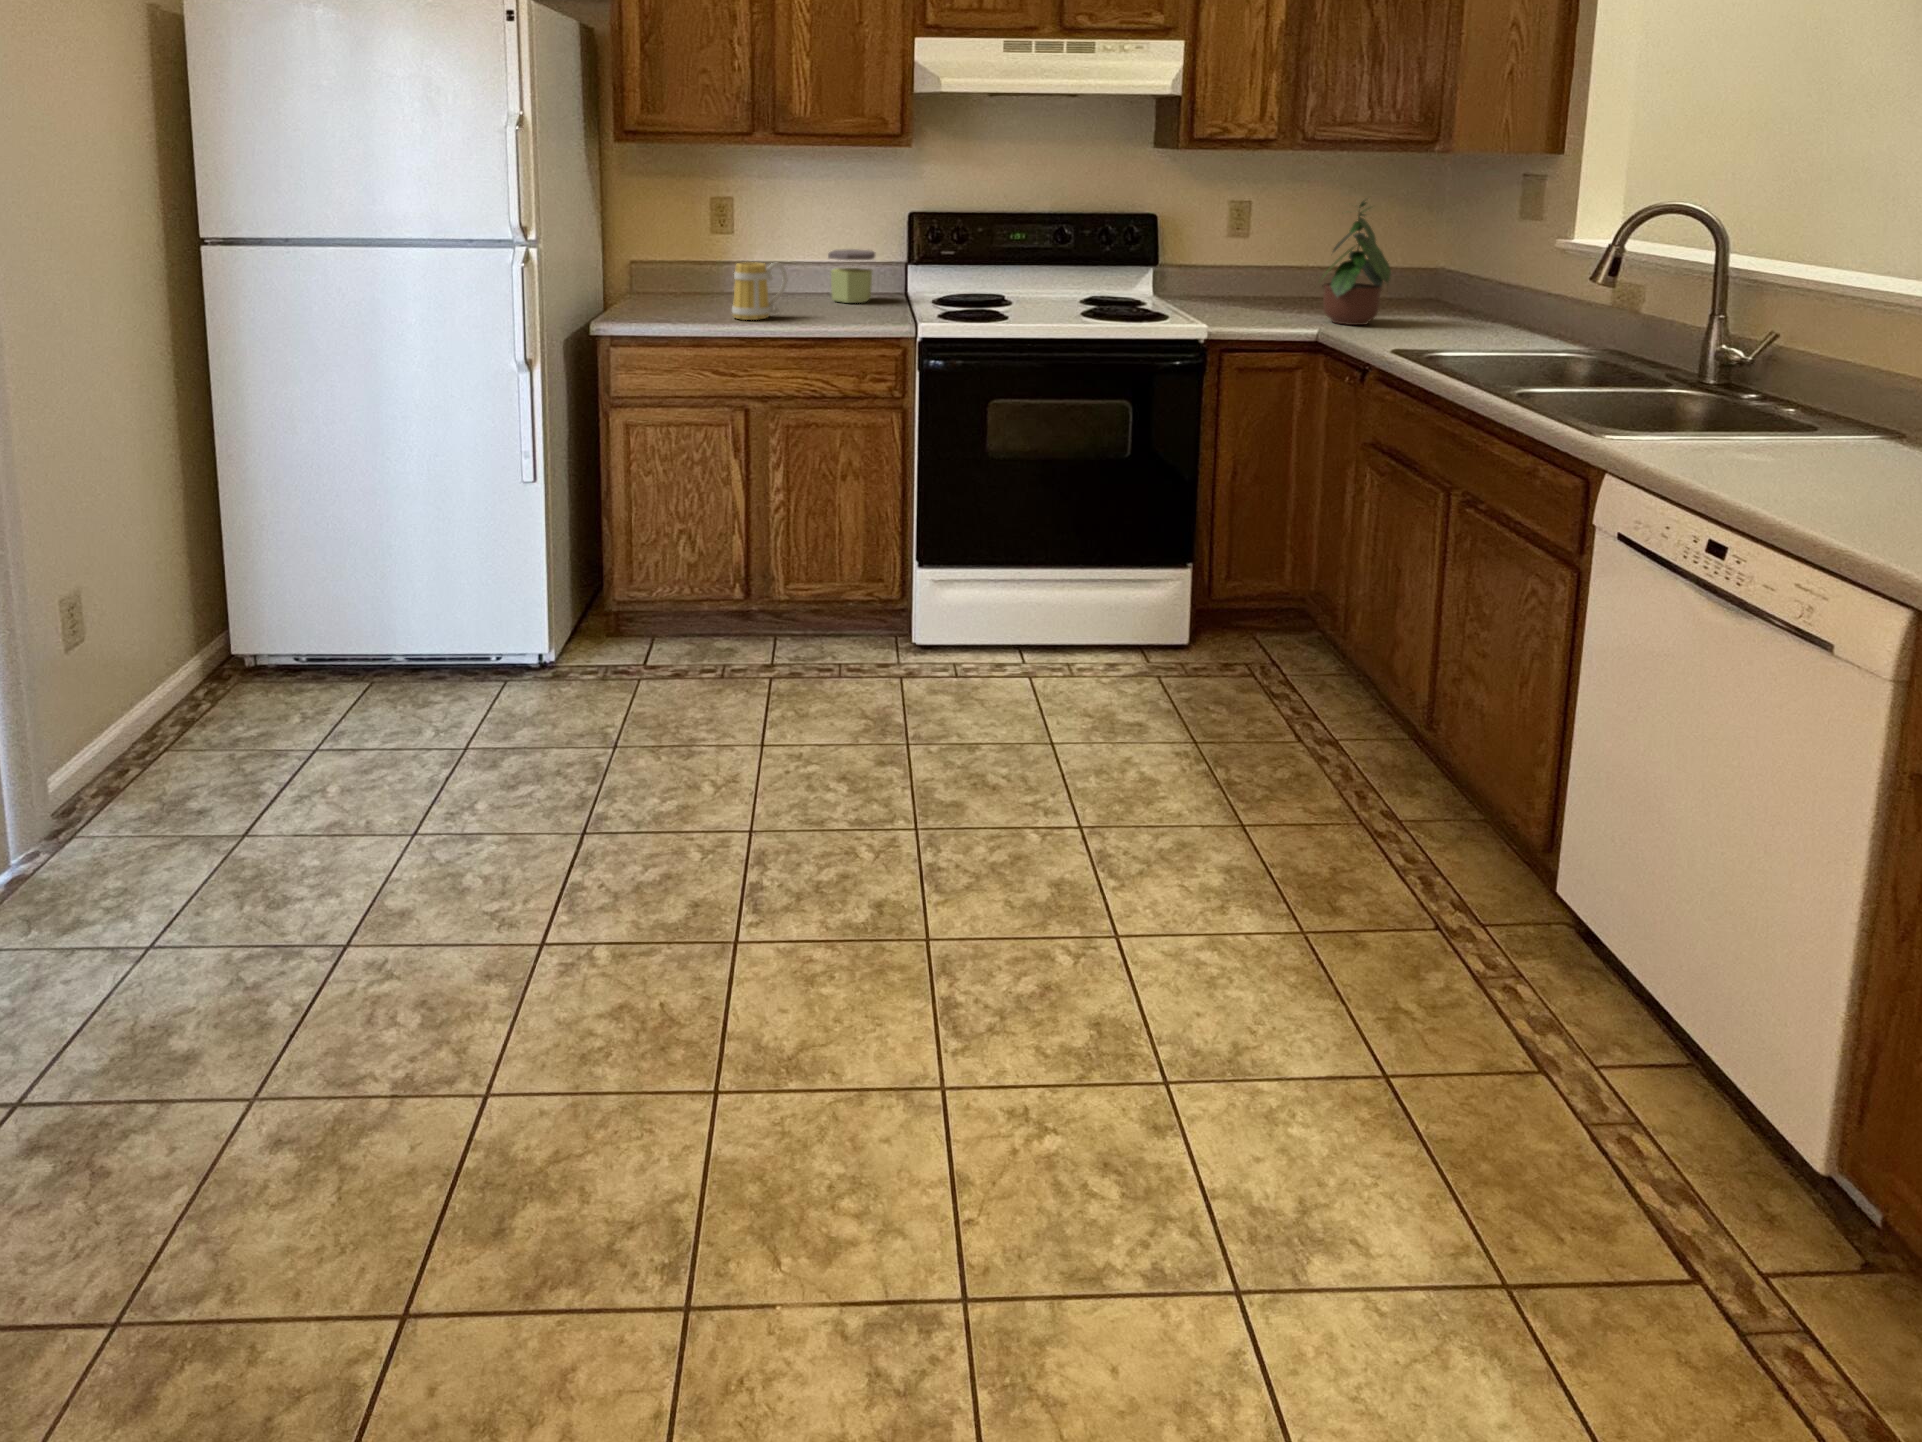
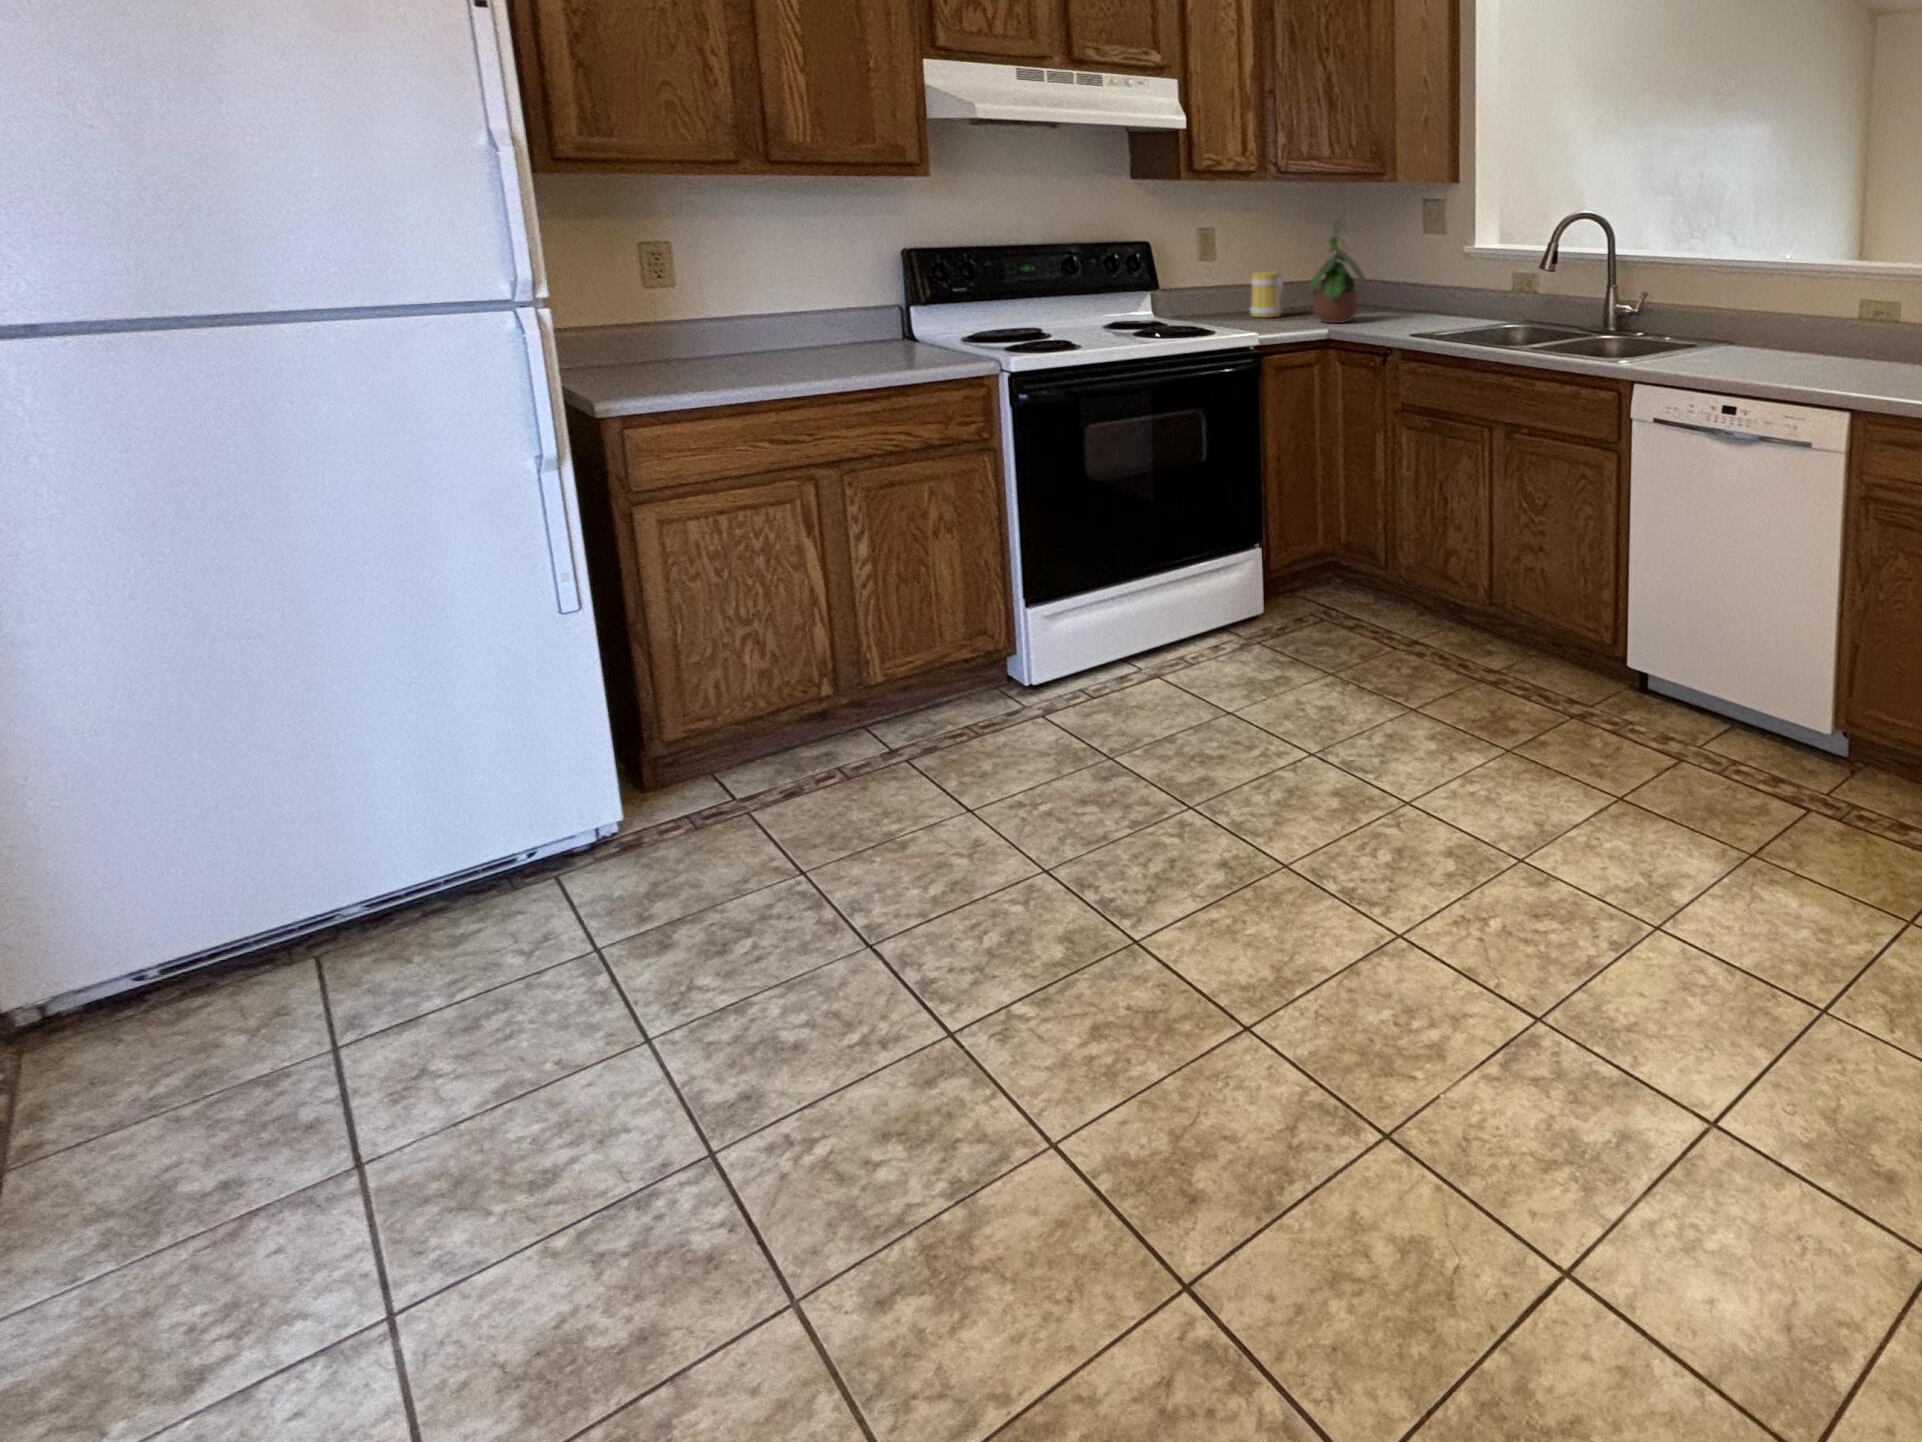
jar: present [828,249,875,303] -> none [823,293,883,353]
mug: present [732,262,787,320] -> present [1250,271,1283,318]

